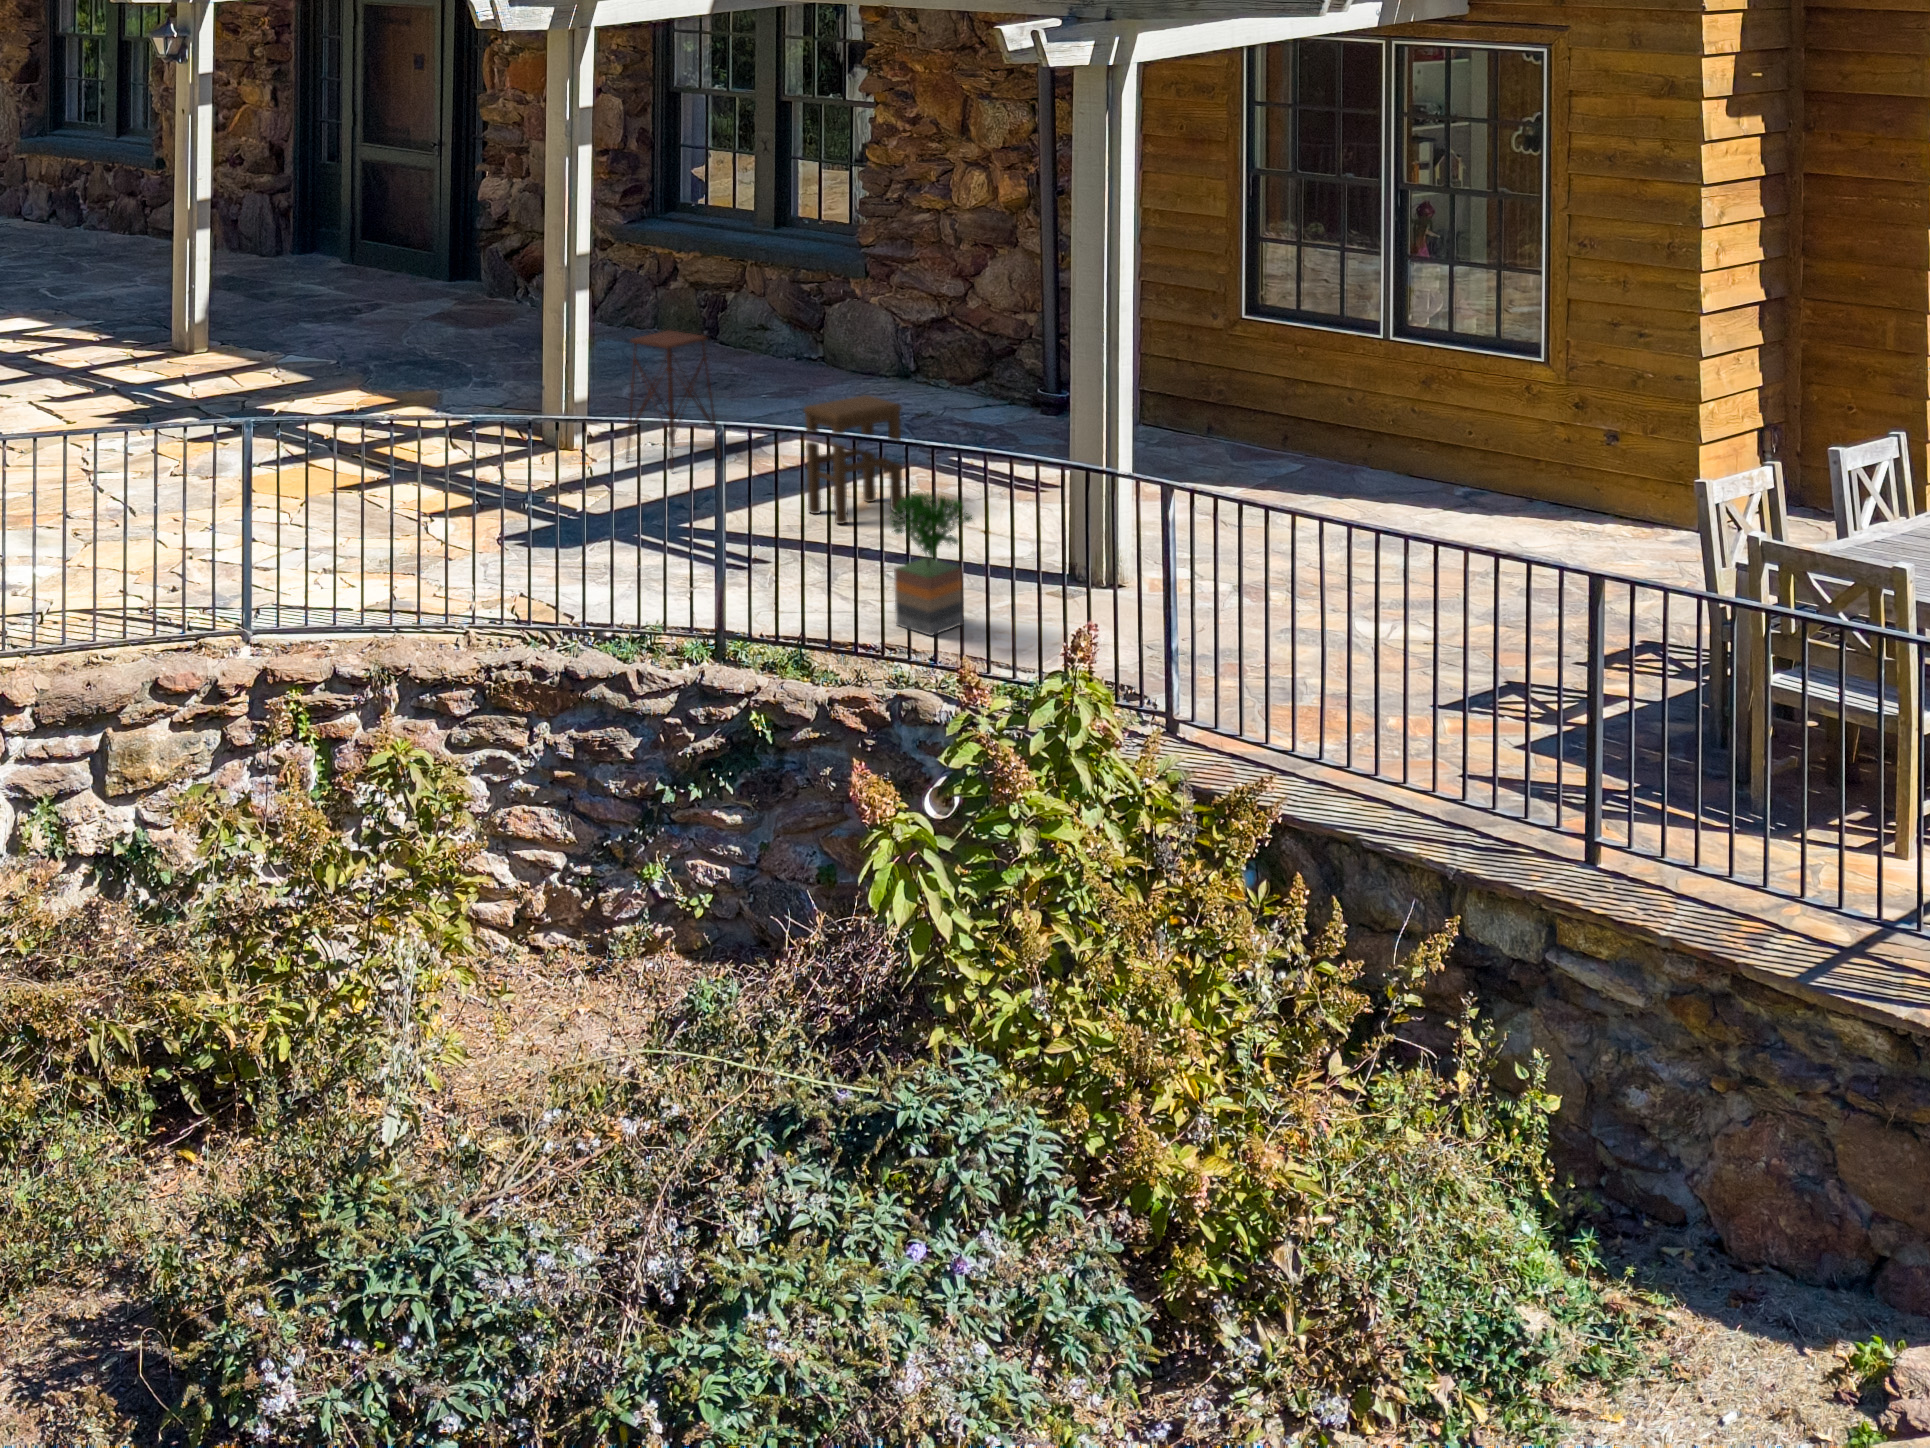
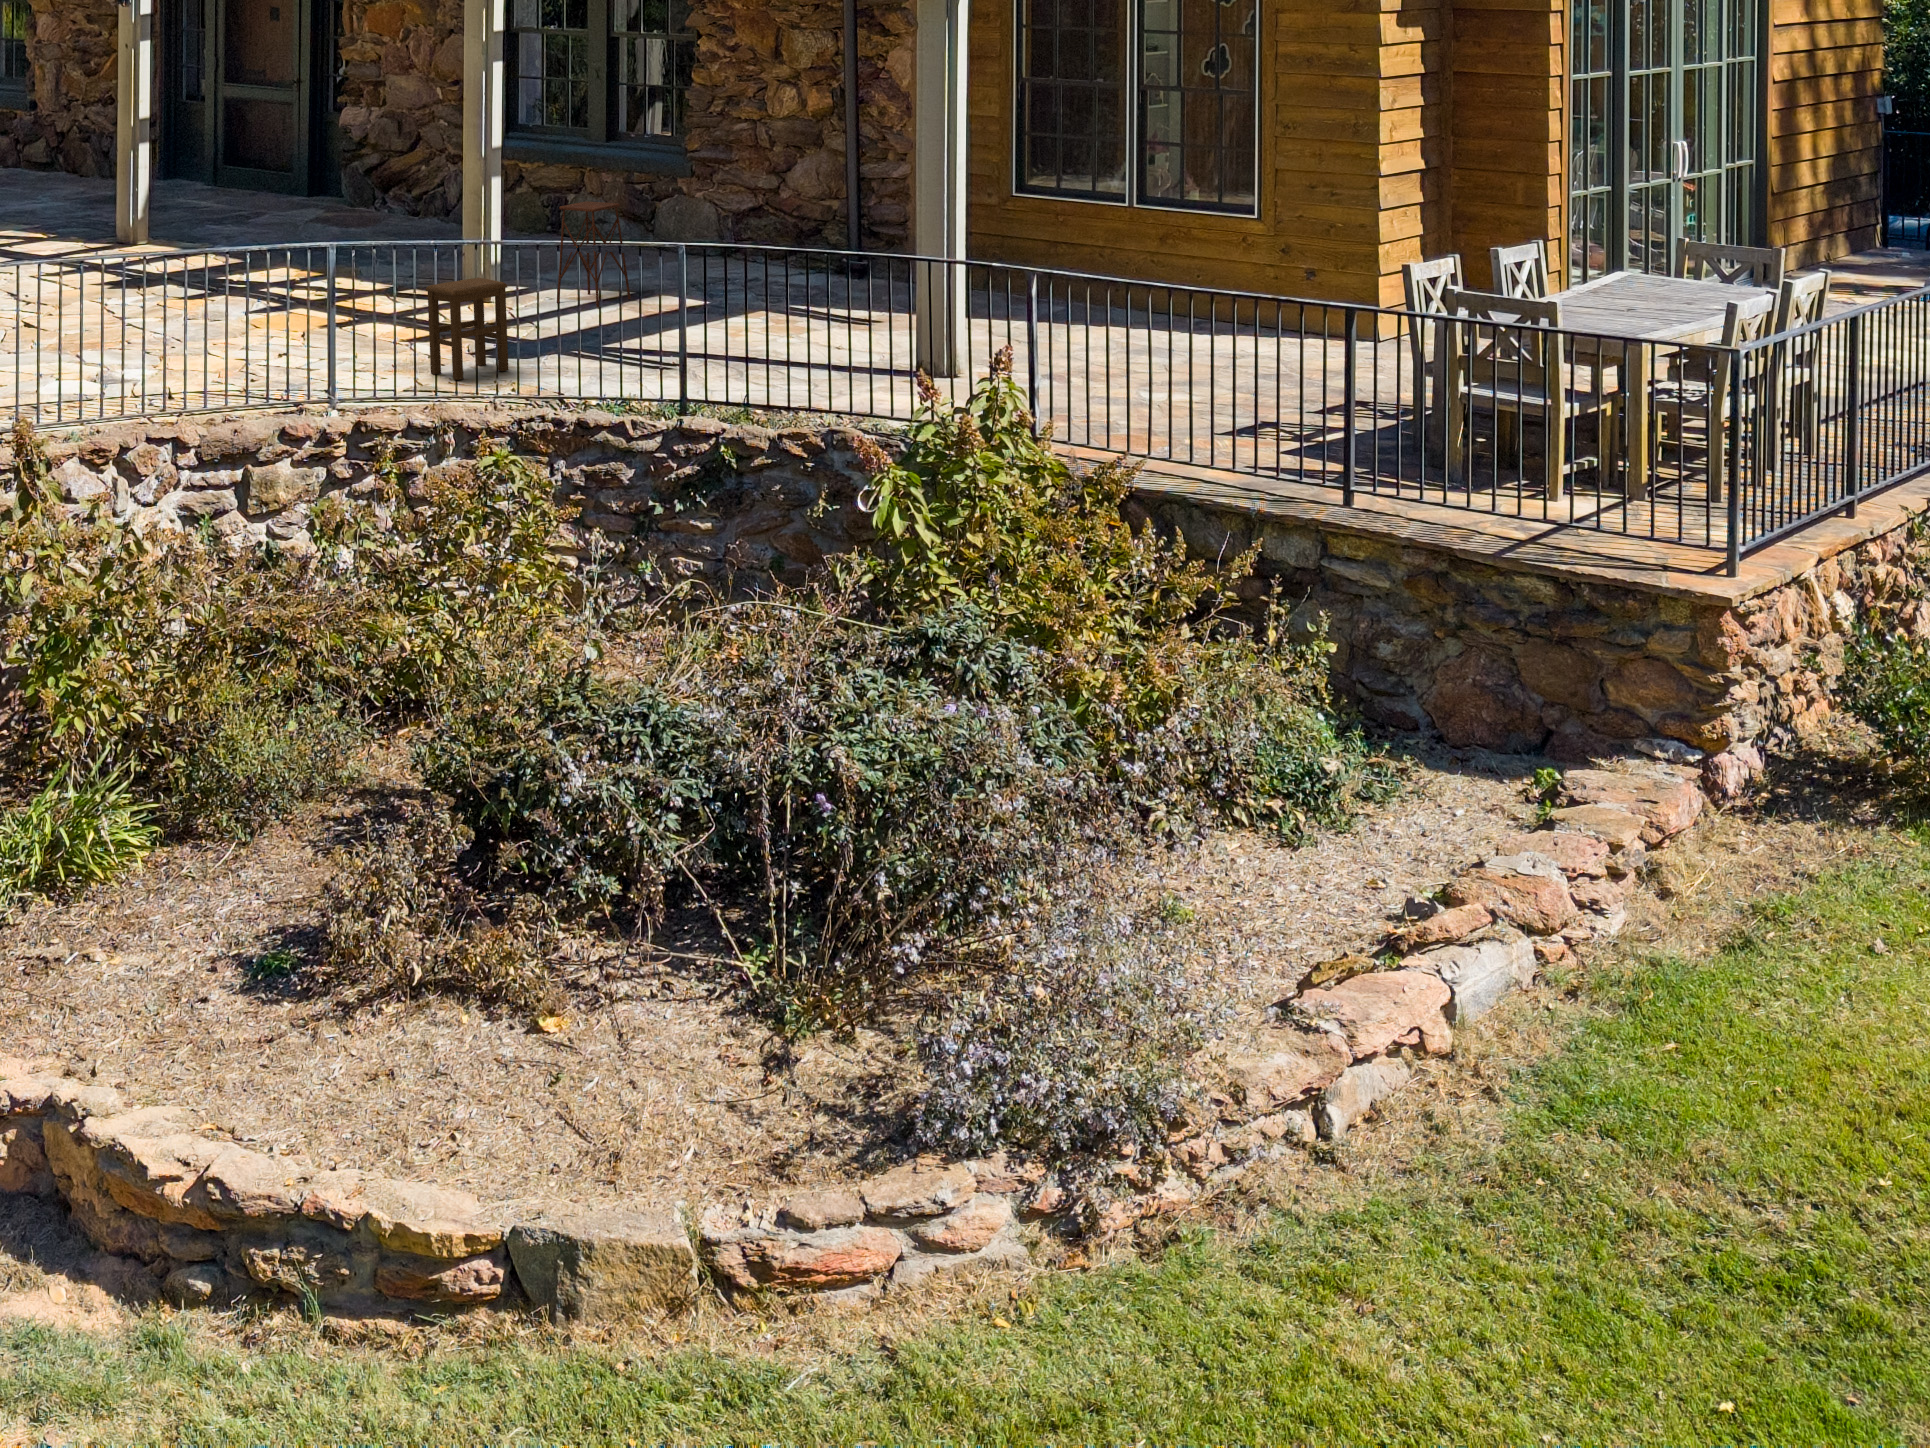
stool: present [804,395,903,524] -> present [426,278,509,380]
potted tree: present [890,493,972,636] -> none [814,286,877,388]

